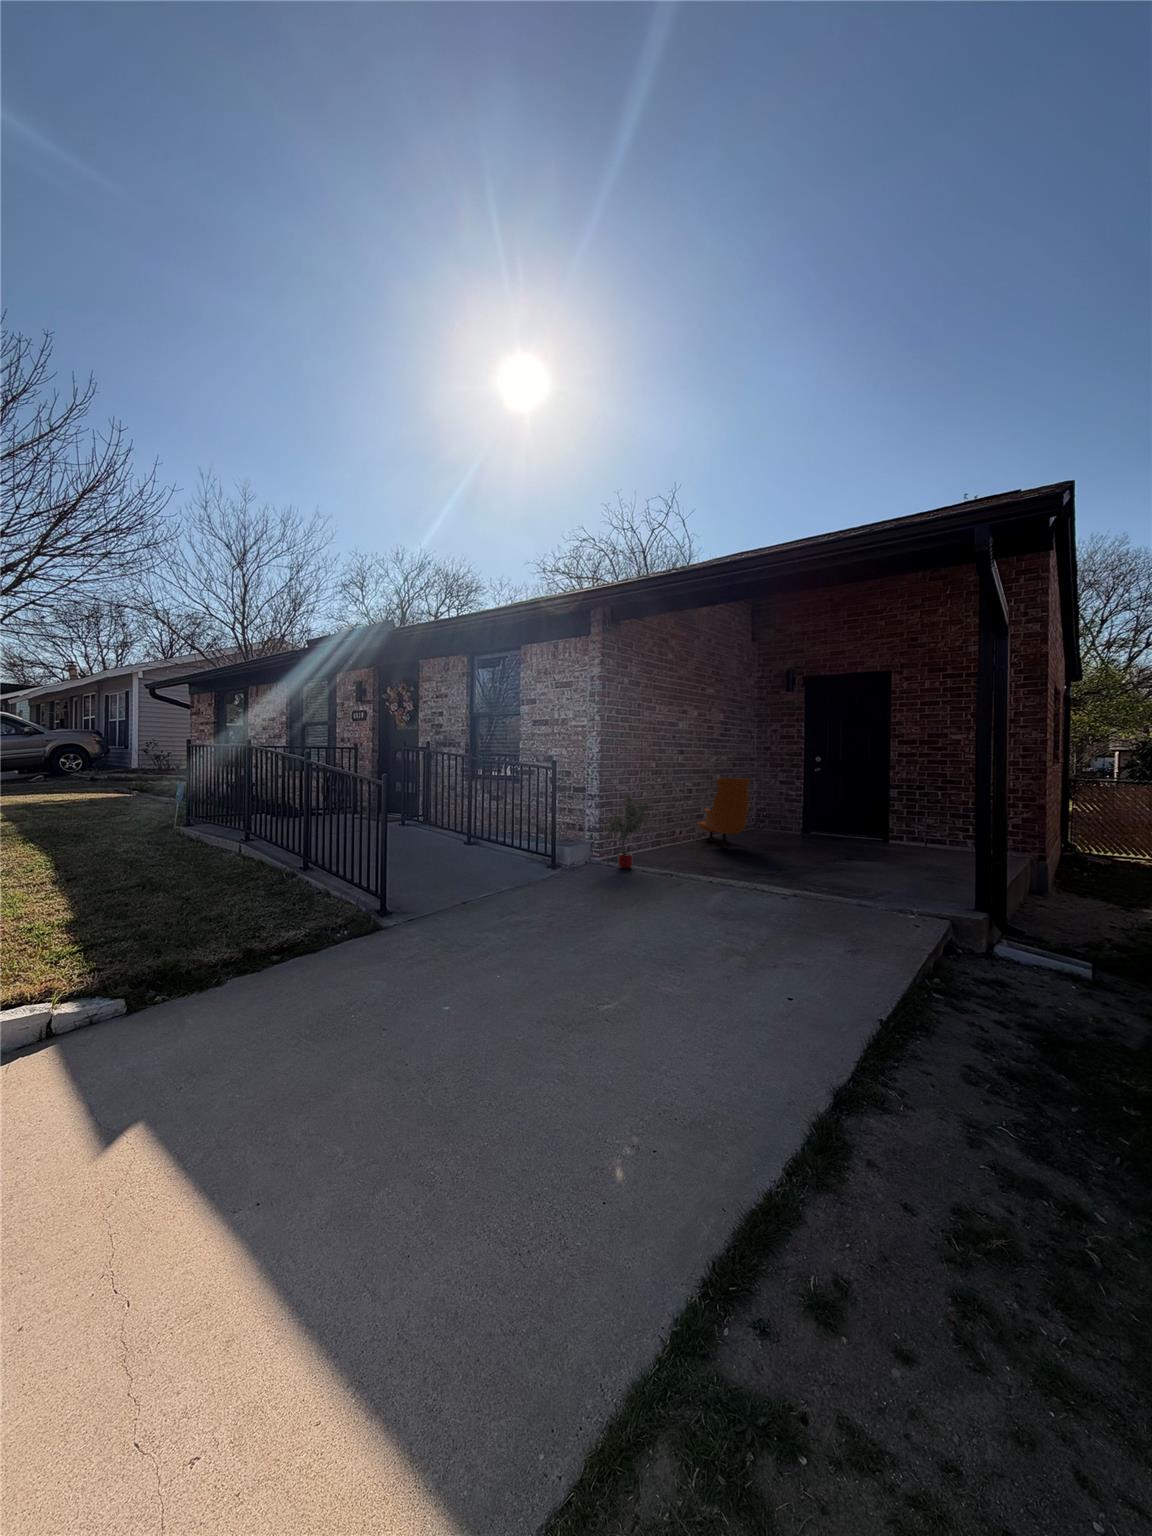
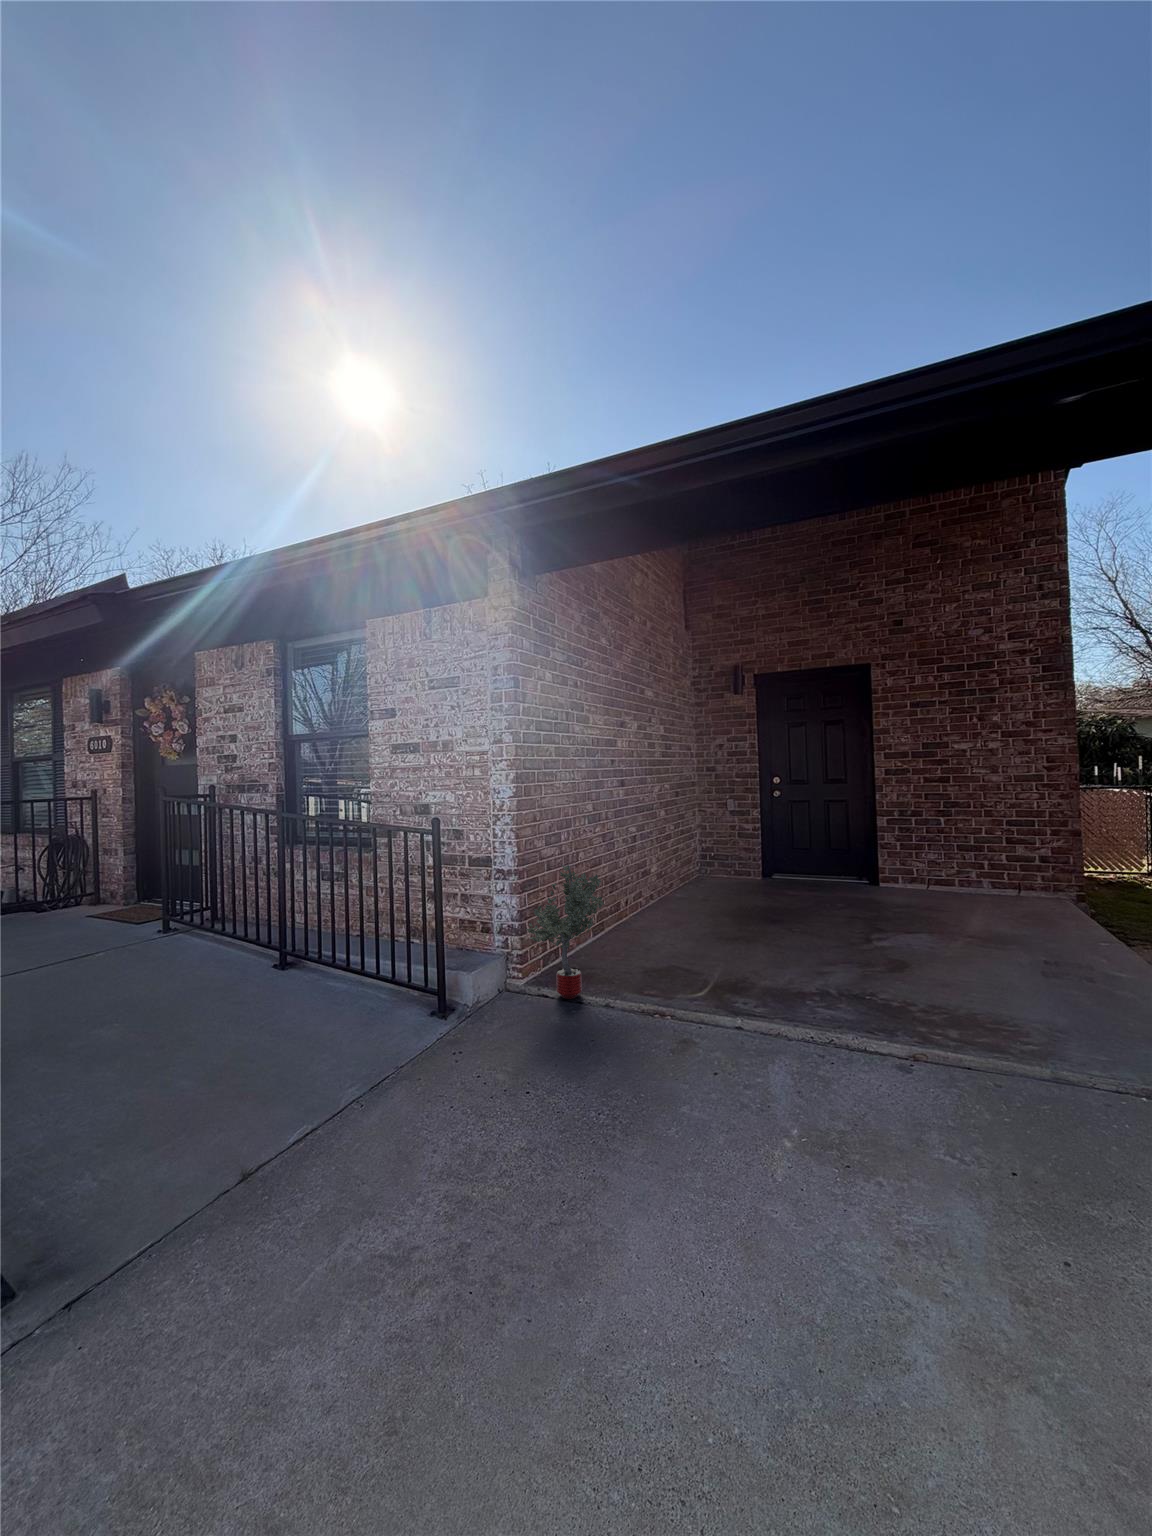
lounge chair: present [696,778,750,853] -> none [645,820,733,935]

